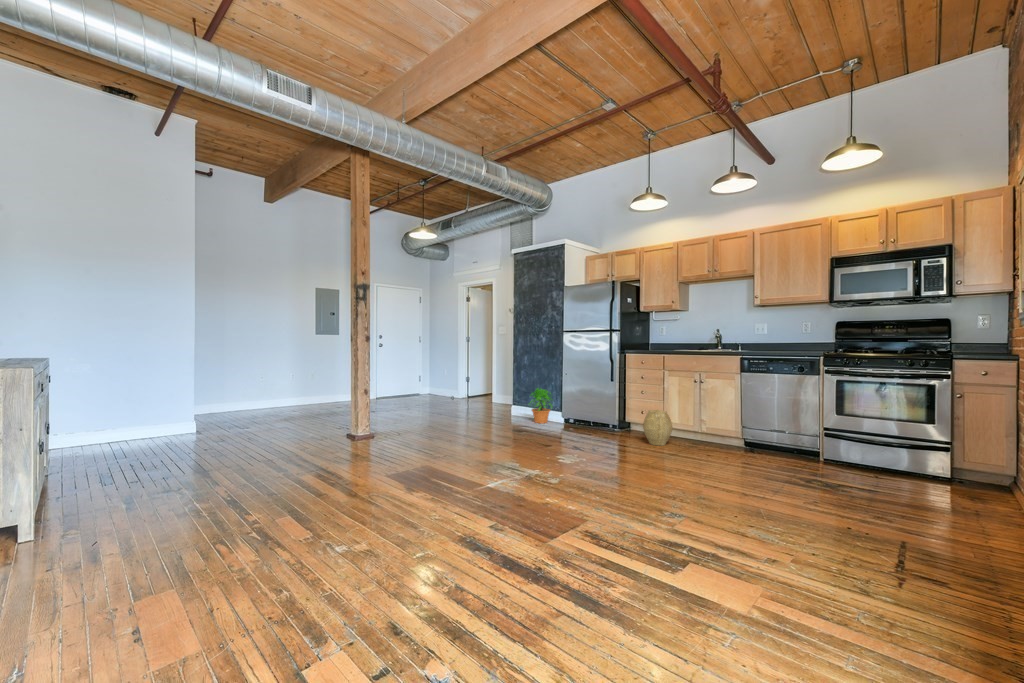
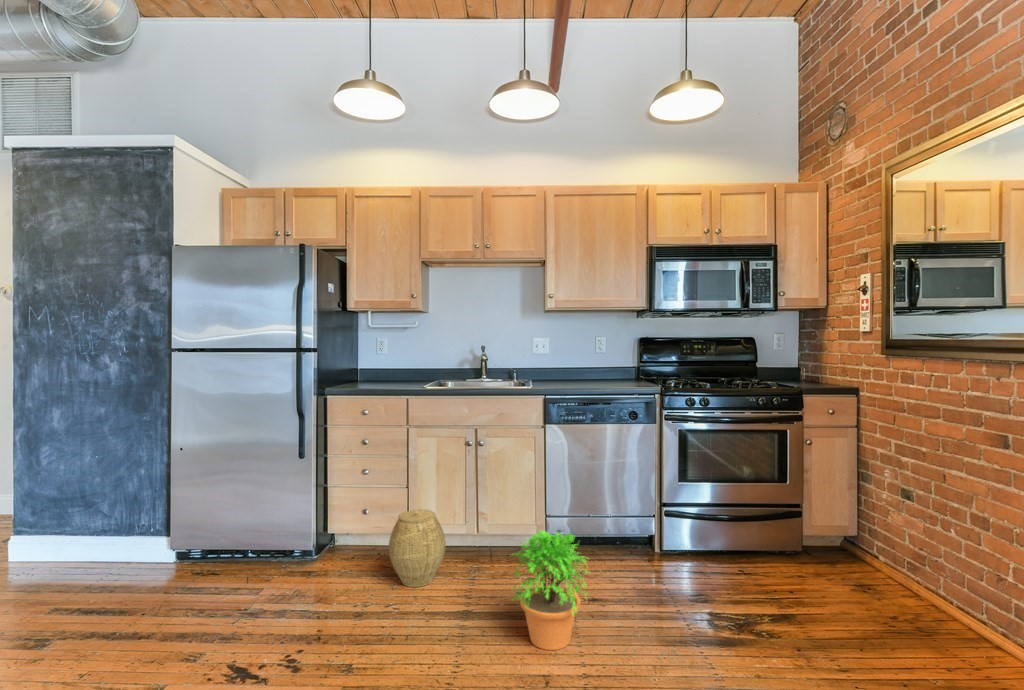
potted plant: present [529,388,553,423] -> present [513,530,586,650]

